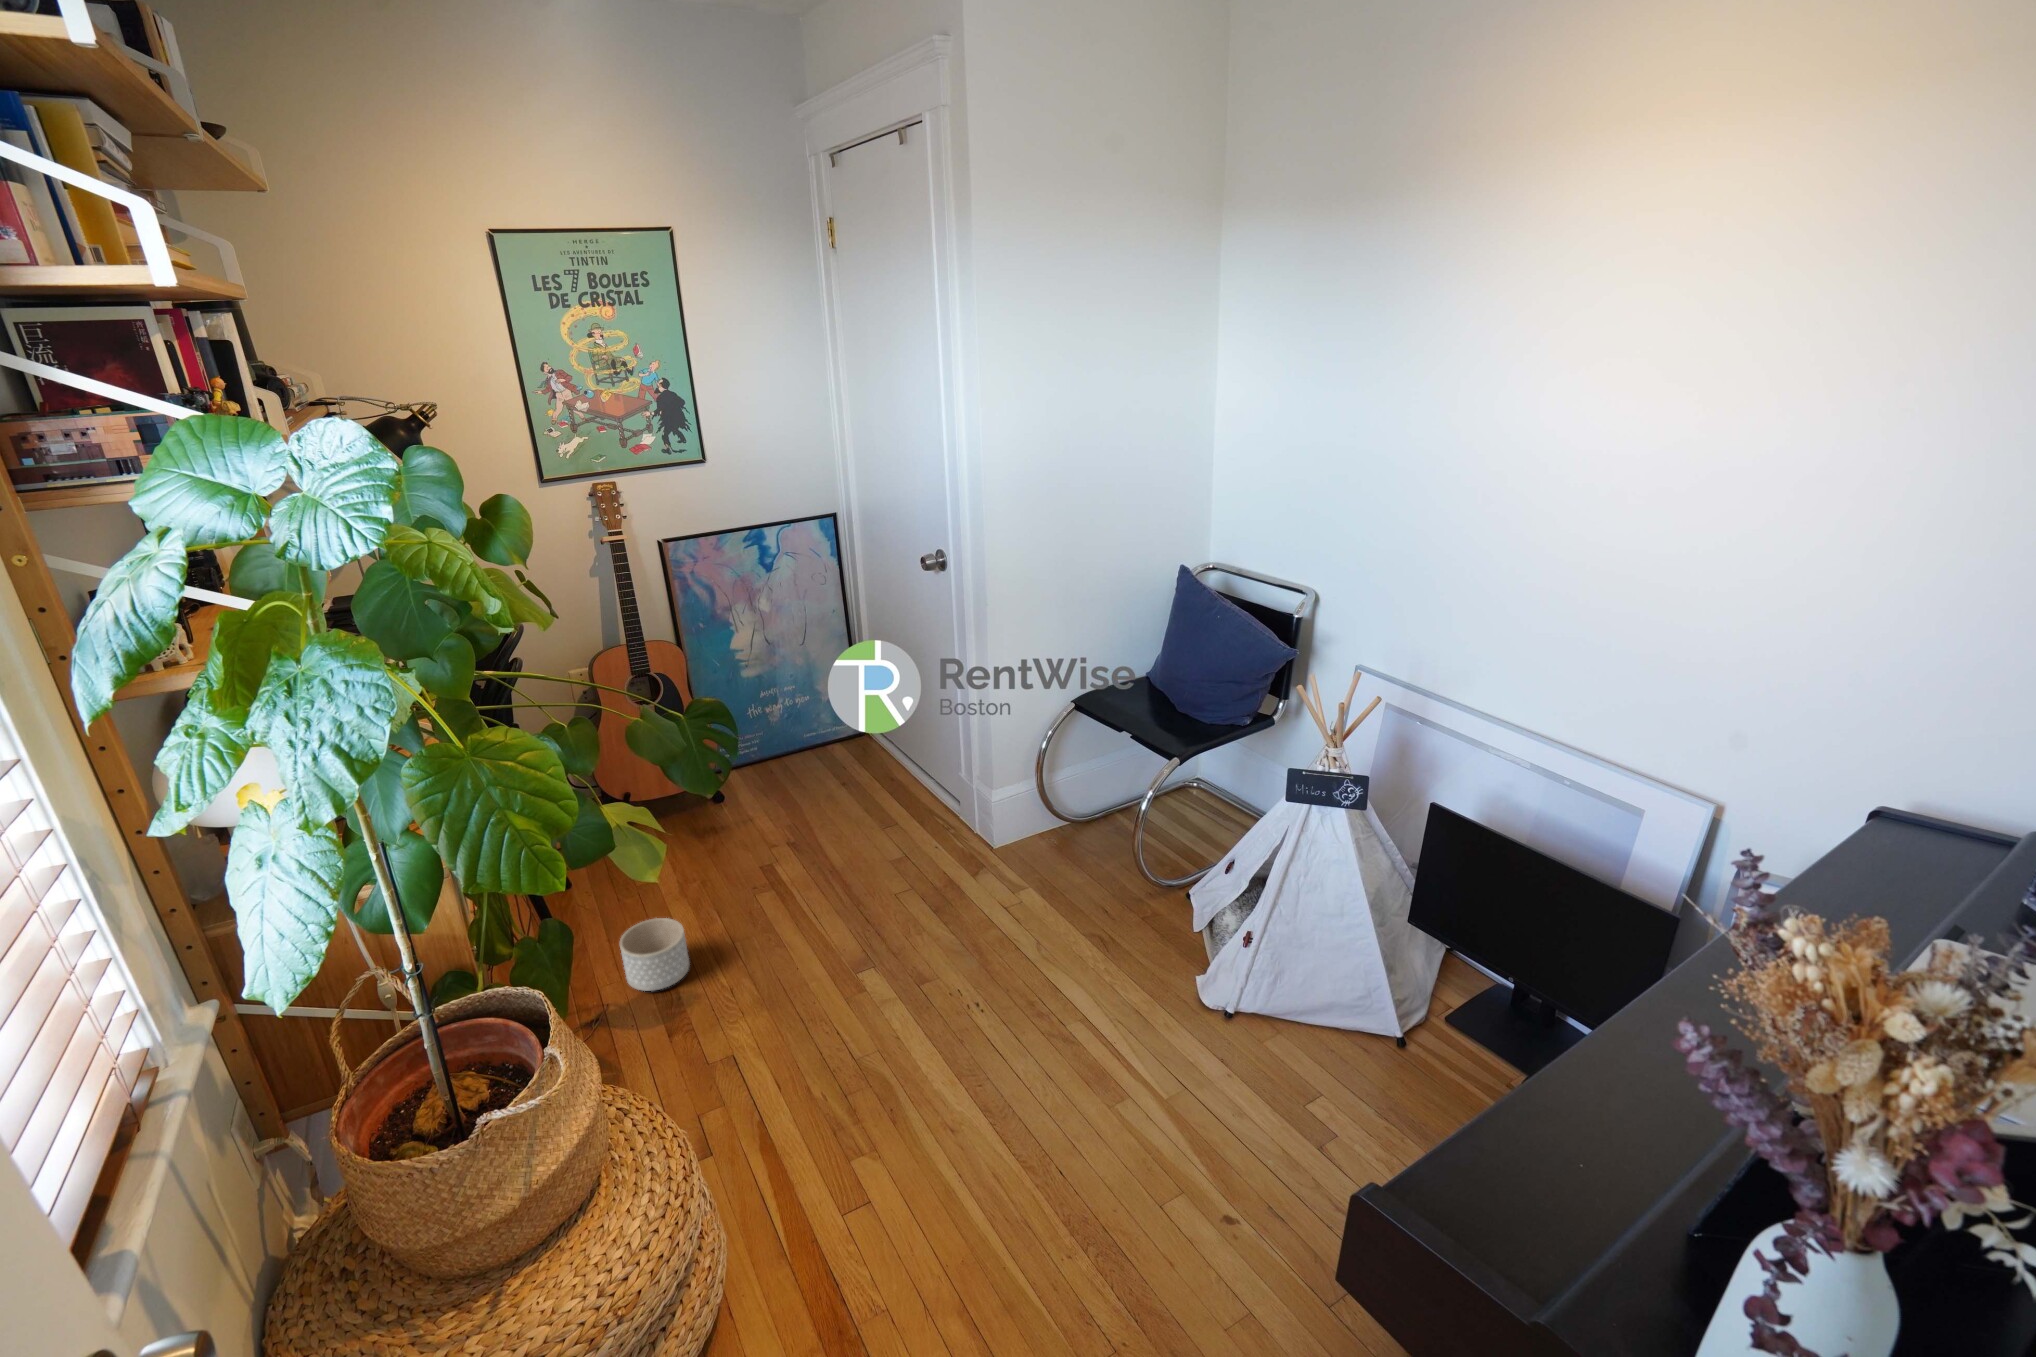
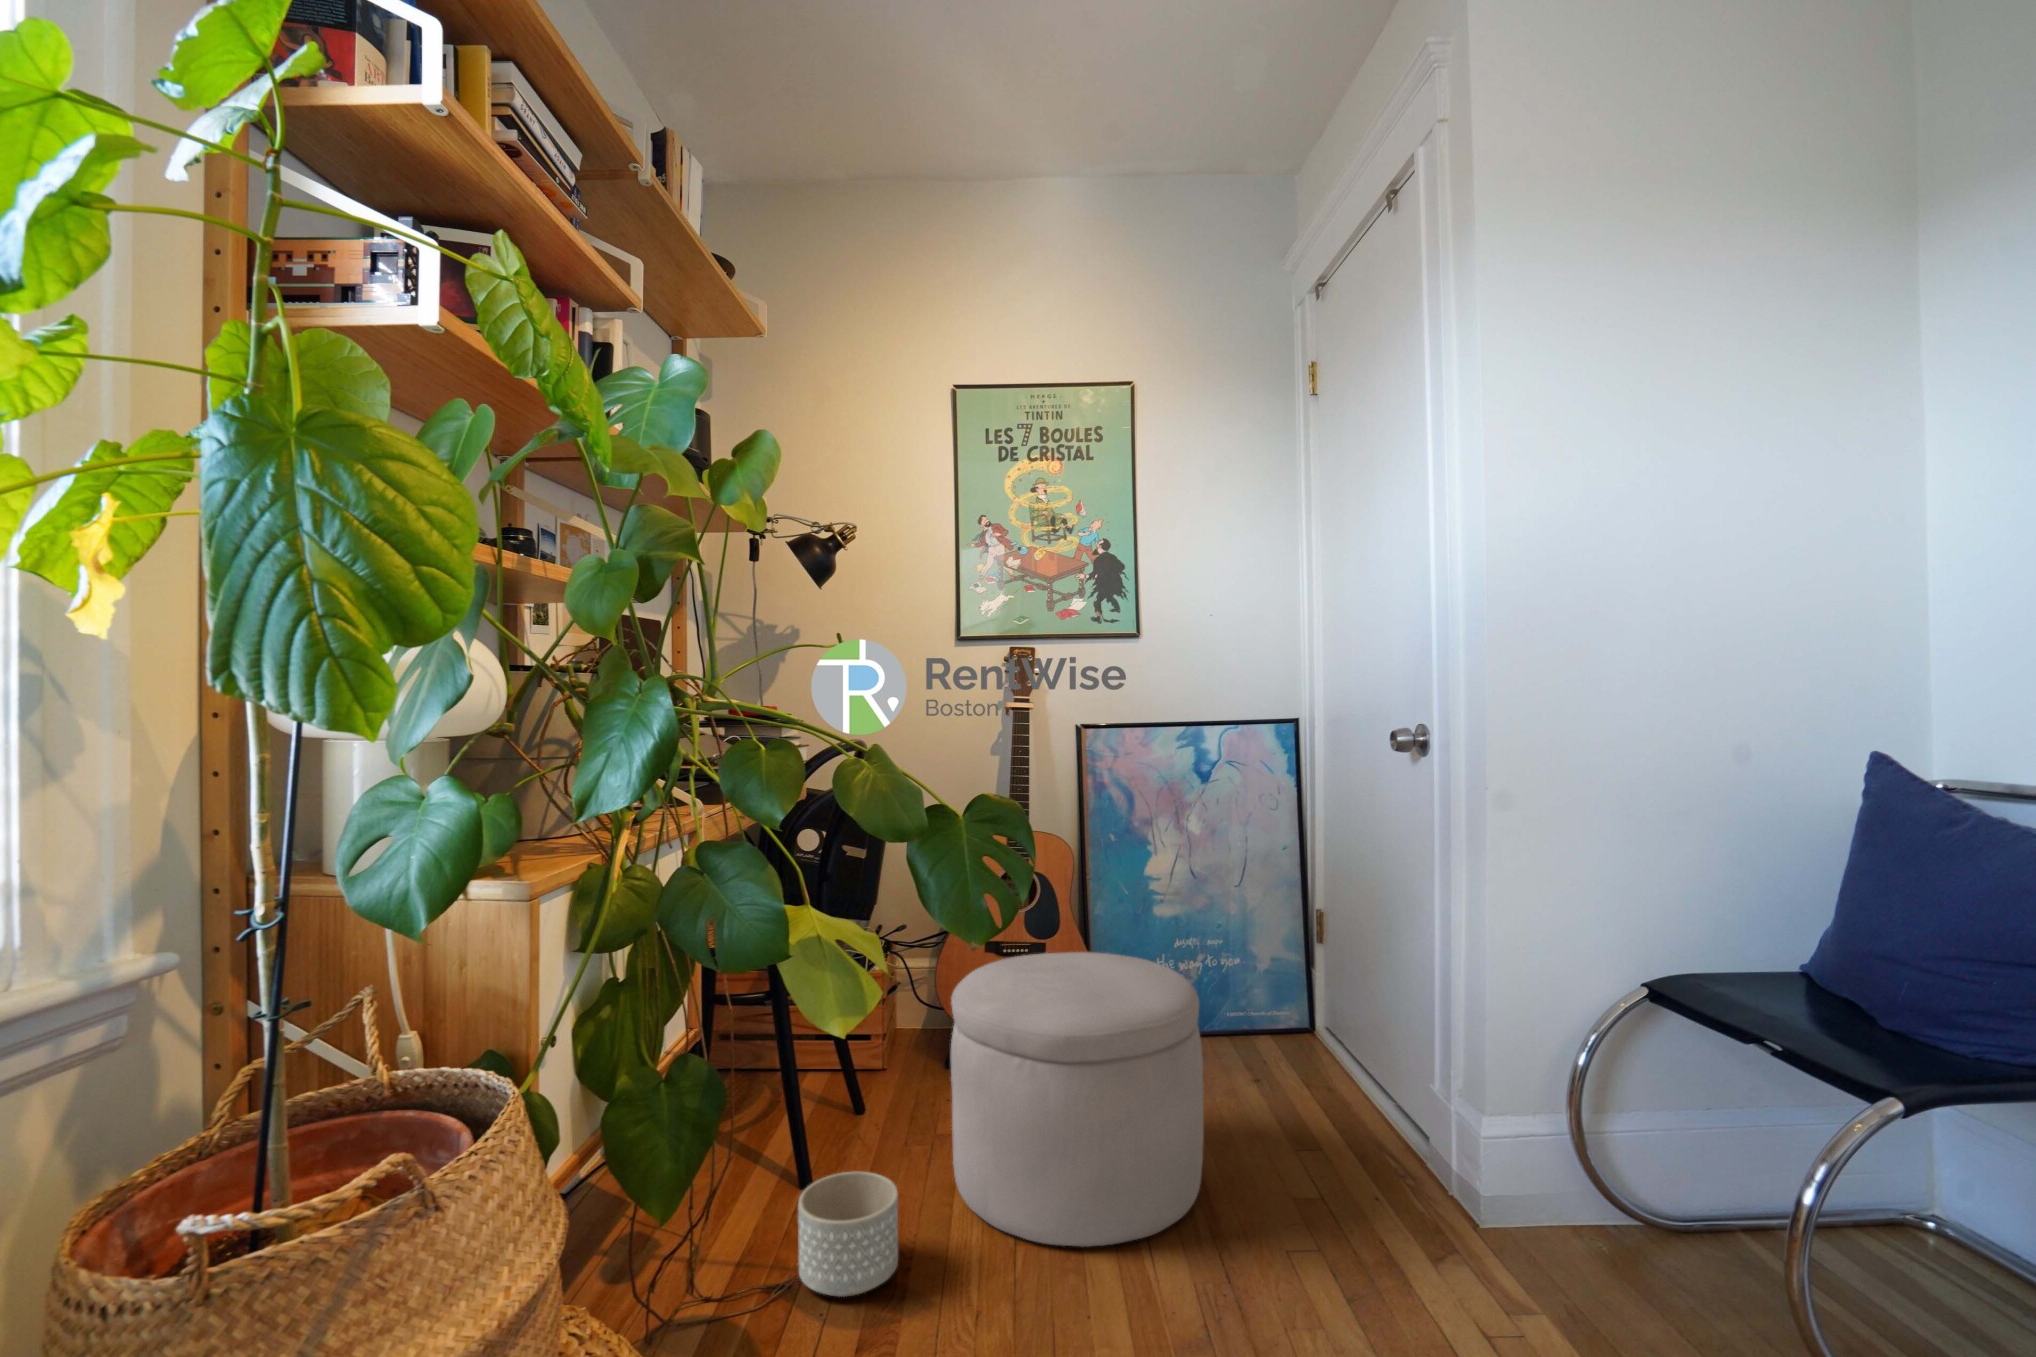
ottoman: none [663,734,839,920] -> present [951,952,1204,1247]

